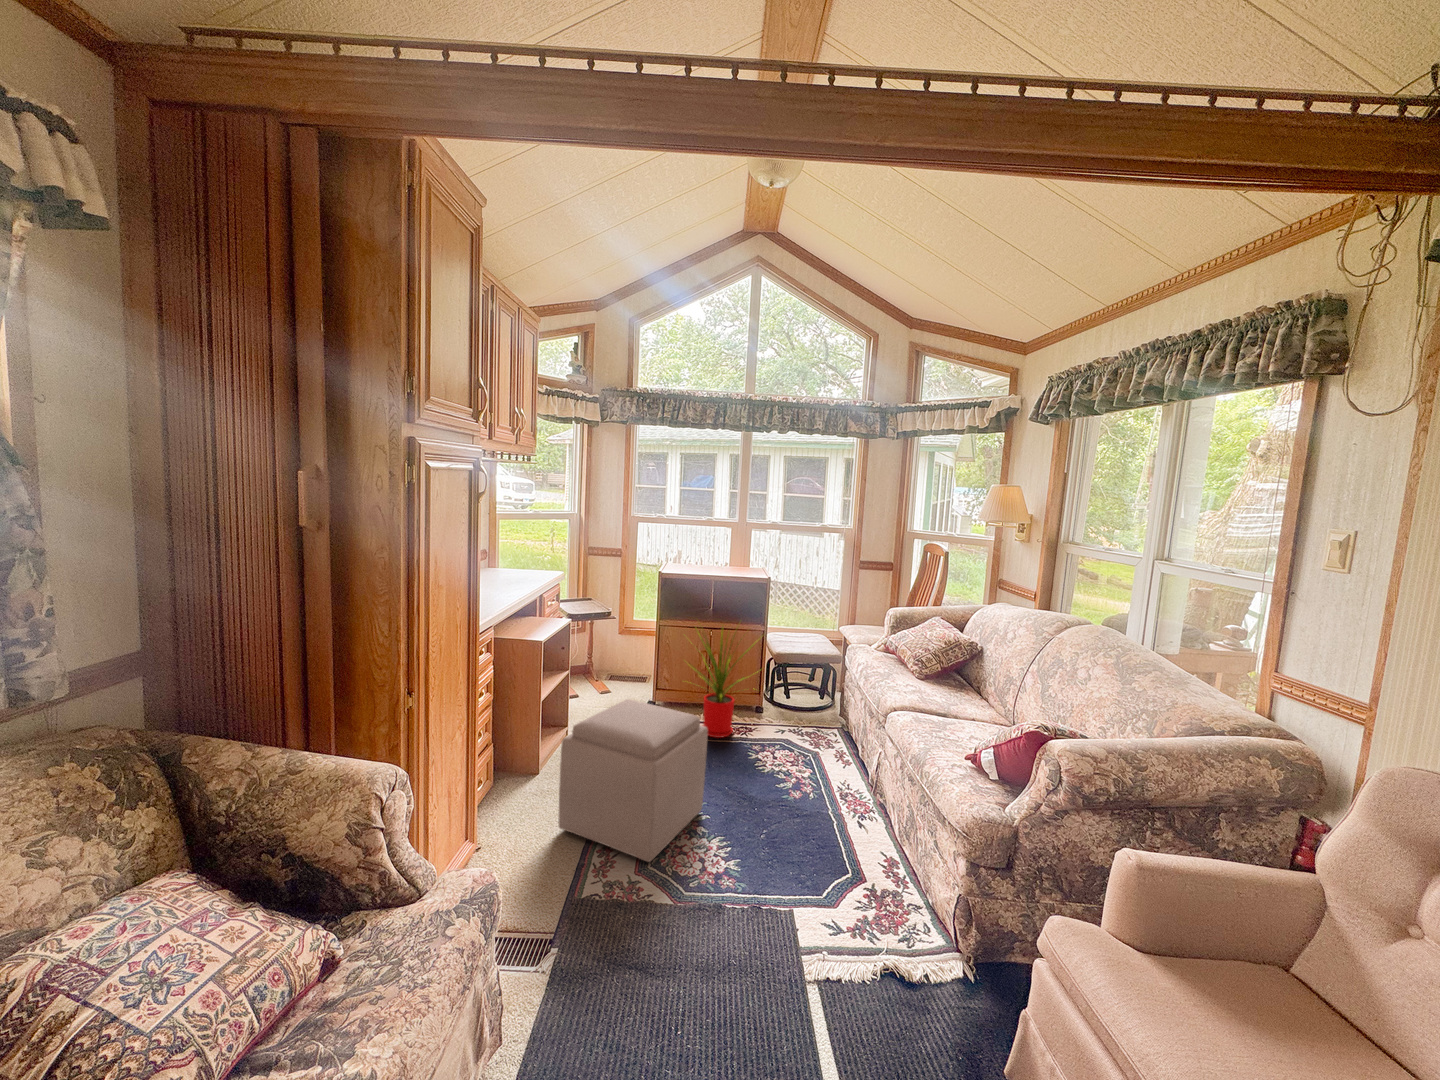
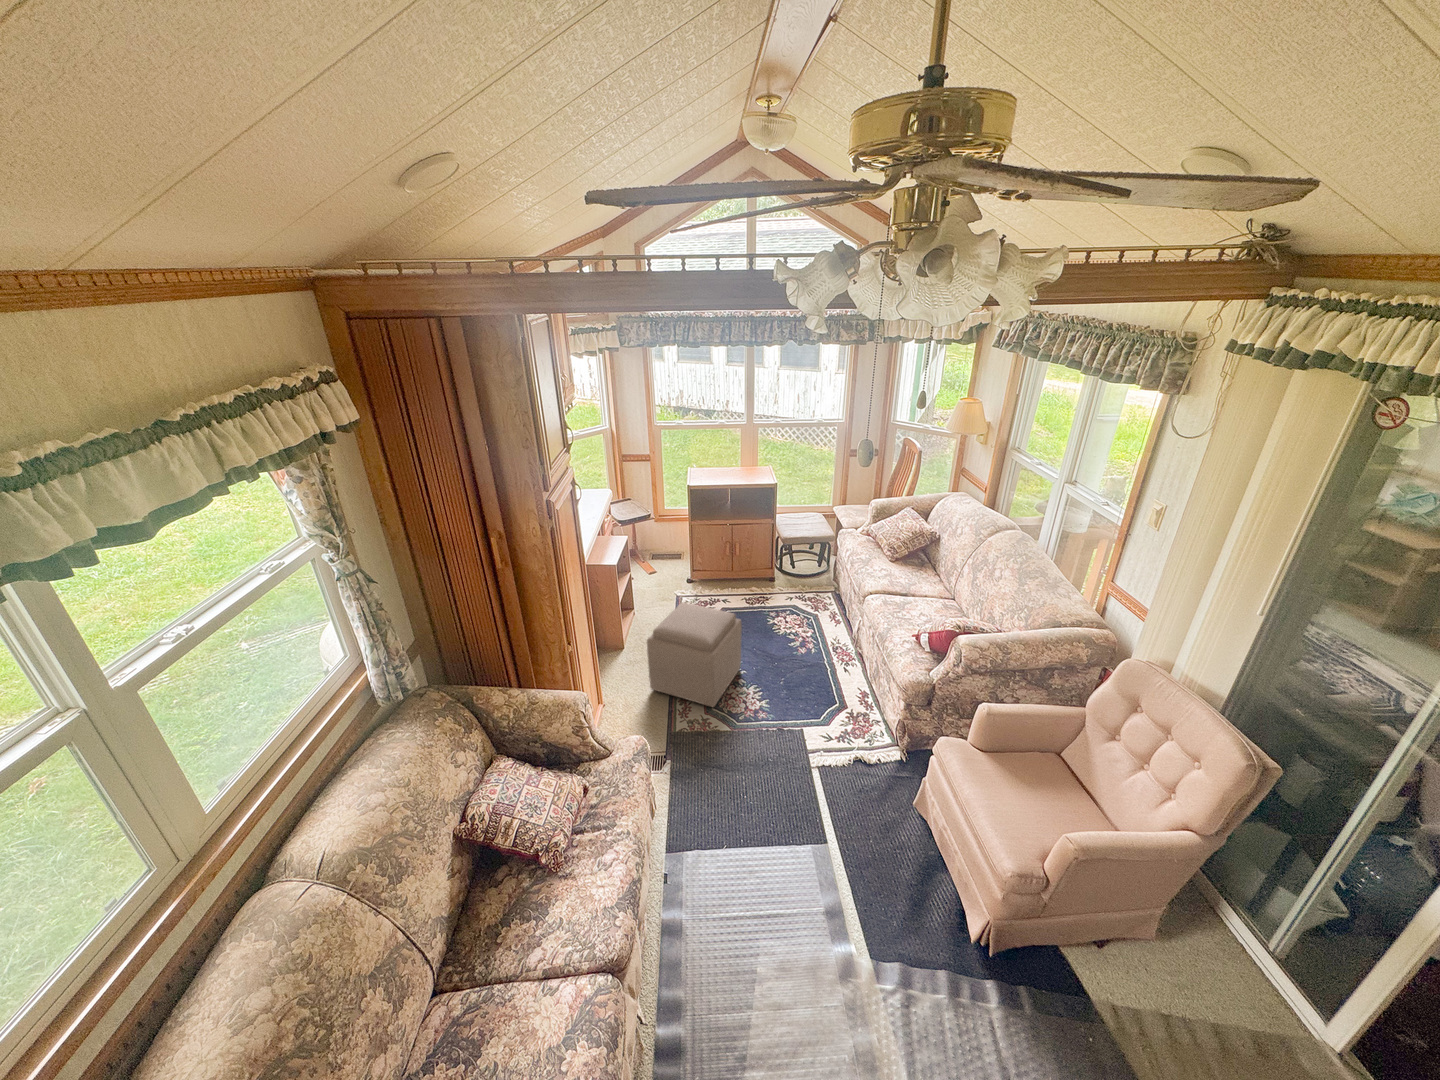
house plant: present [692,627,755,738] -> none [710,520,776,608]

